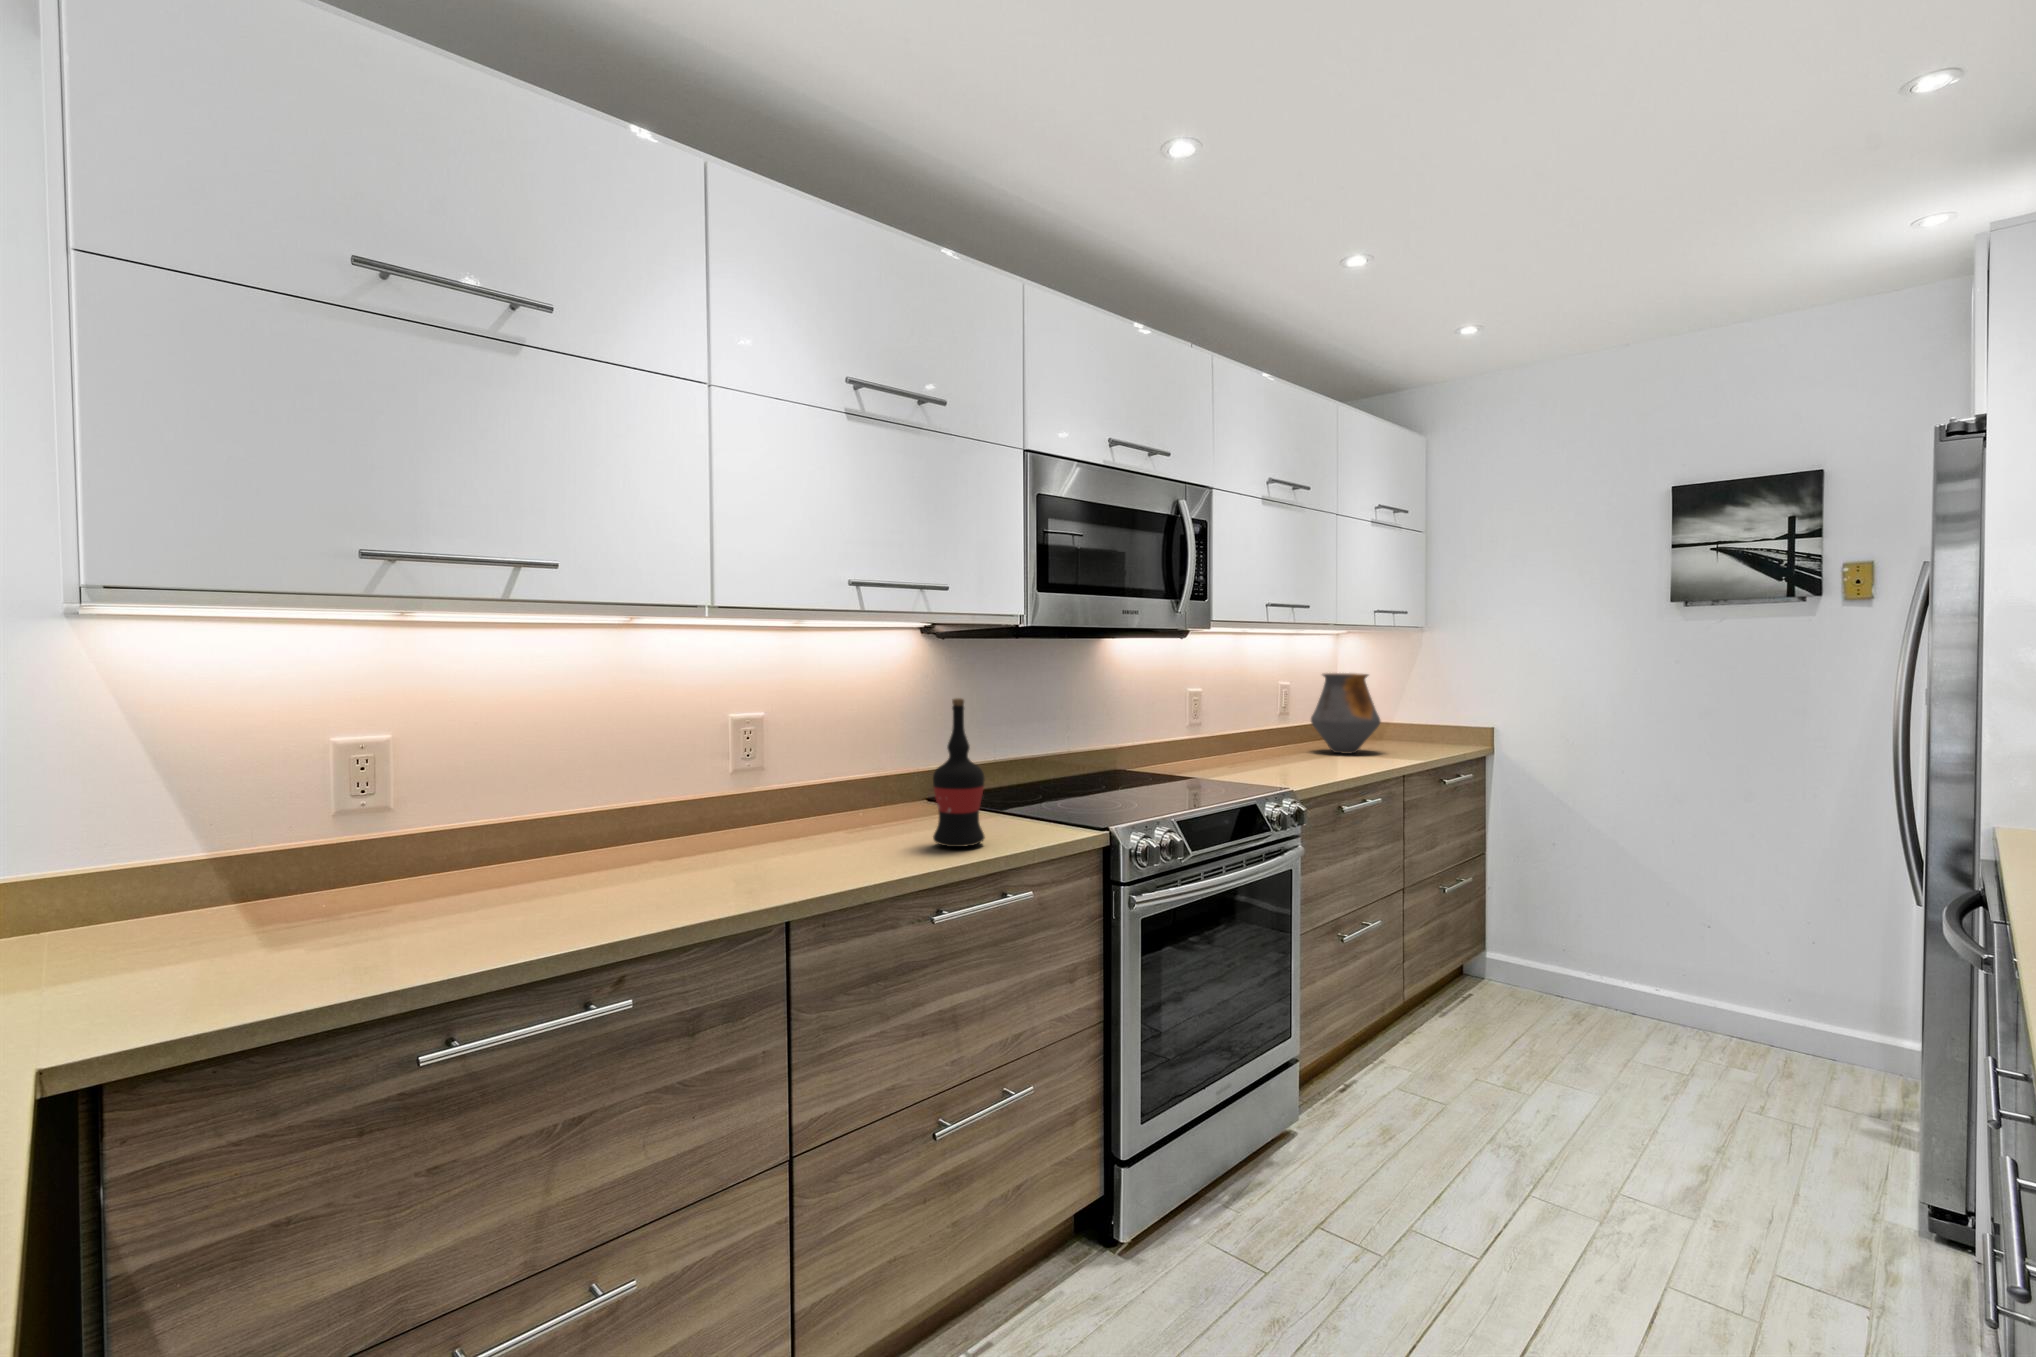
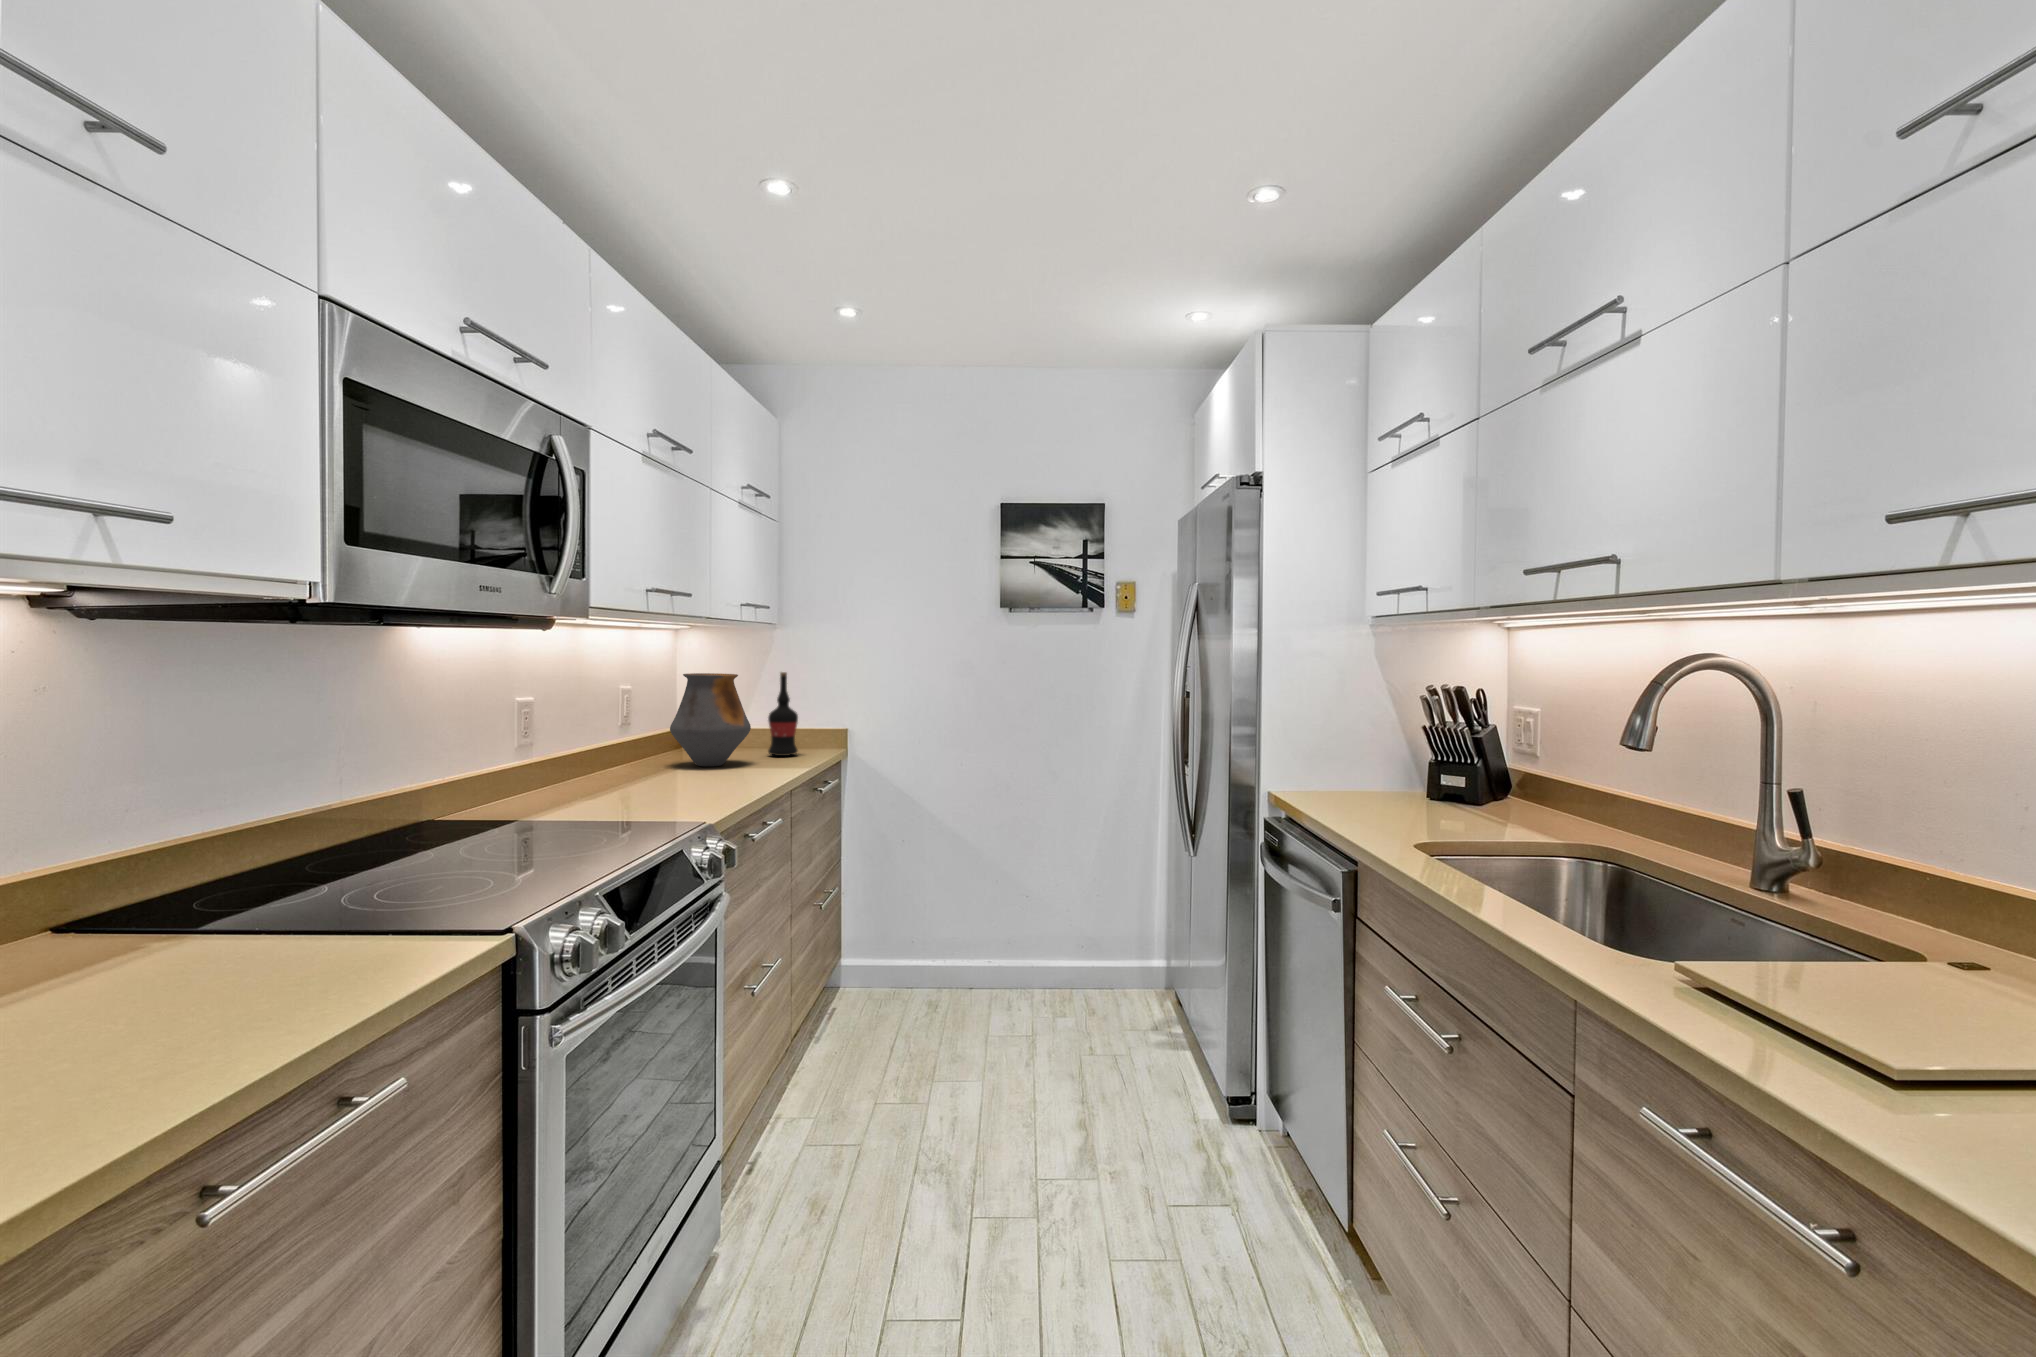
wine bottle: present [933,698,985,847] -> present [768,672,798,756]

